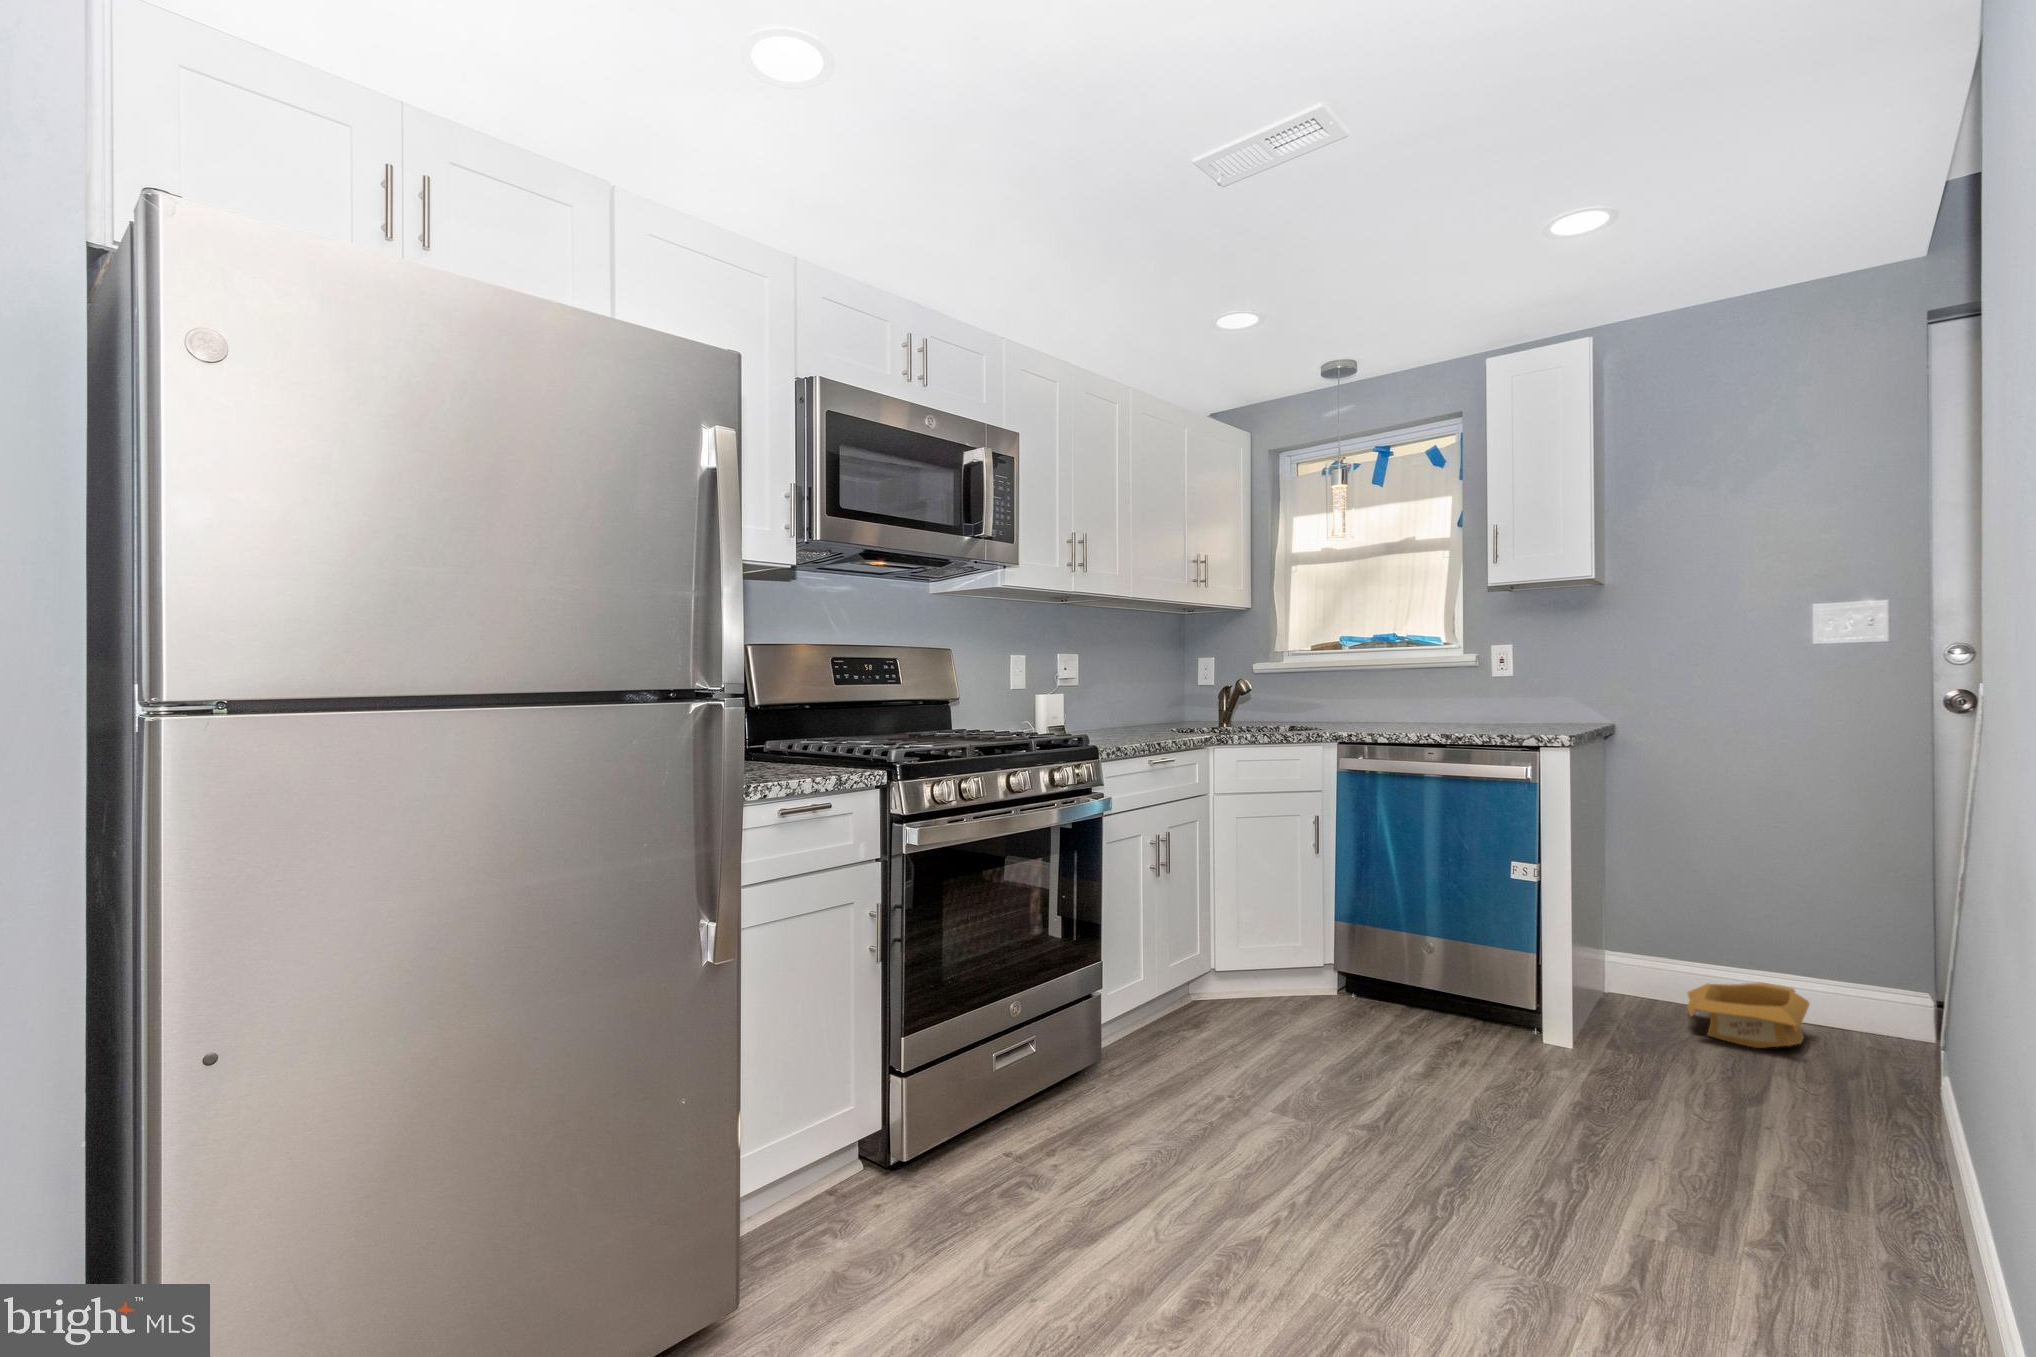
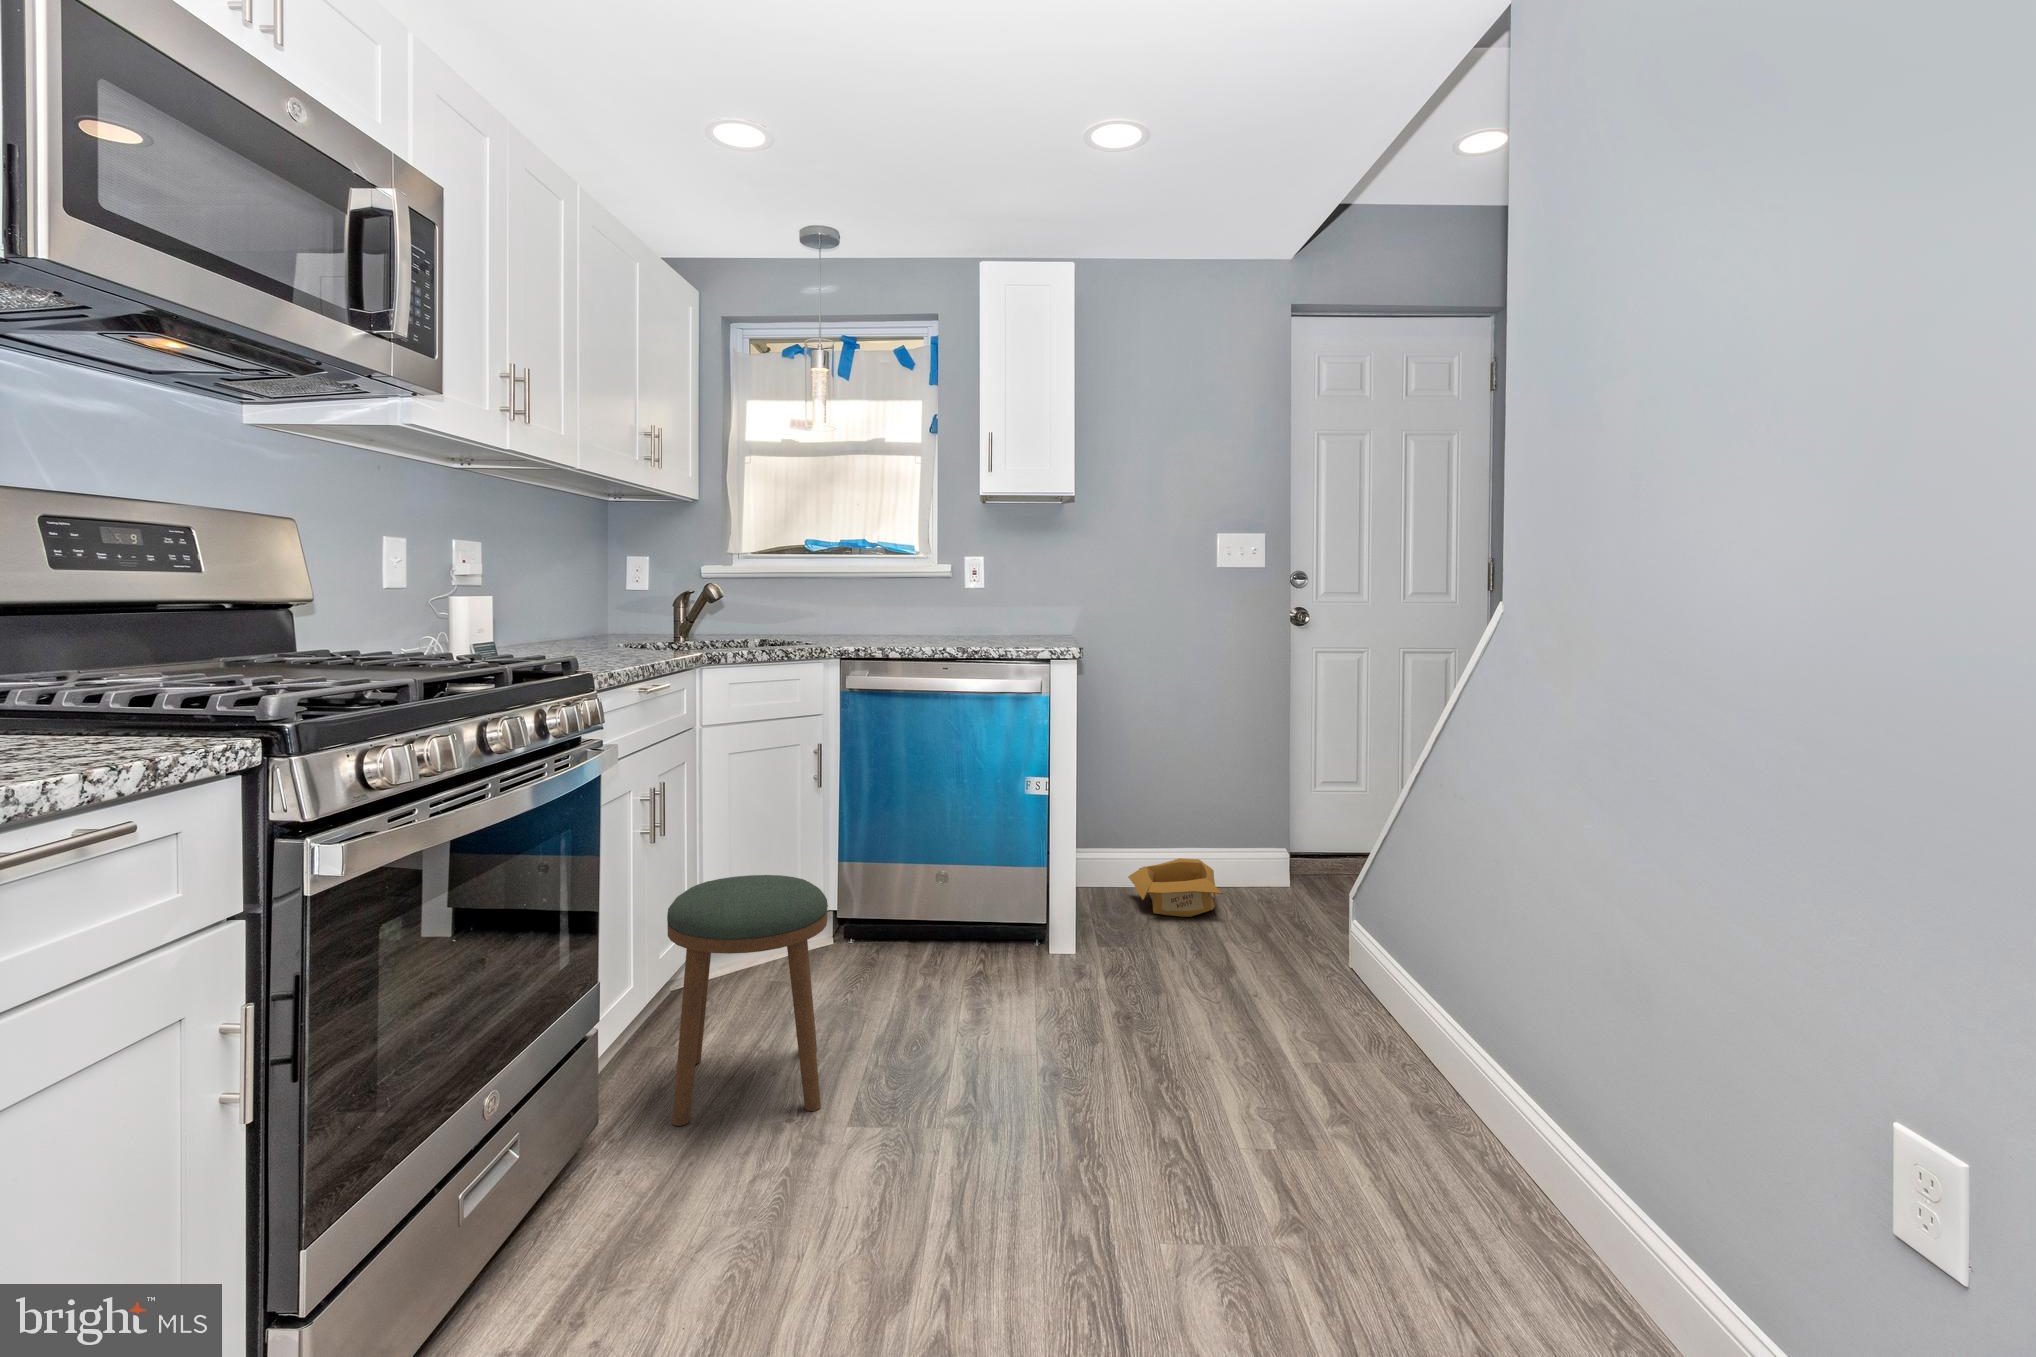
stool: none [1143,906,1272,1100] -> present [667,875,828,1126]

